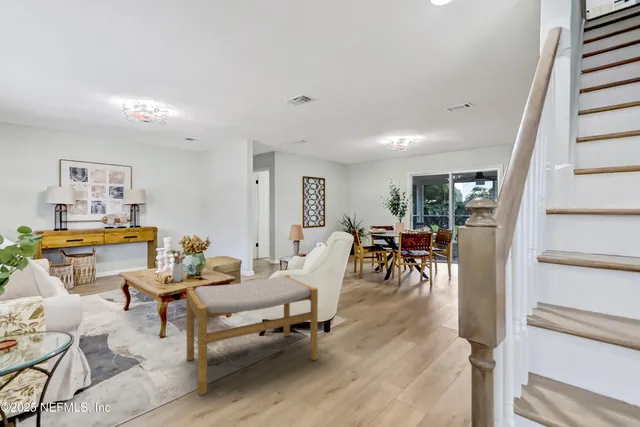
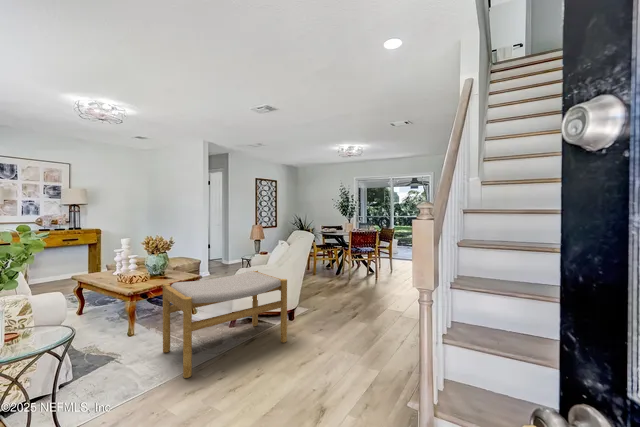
flower arrangement: present [167,248,197,282] -> none [130,248,164,282]

